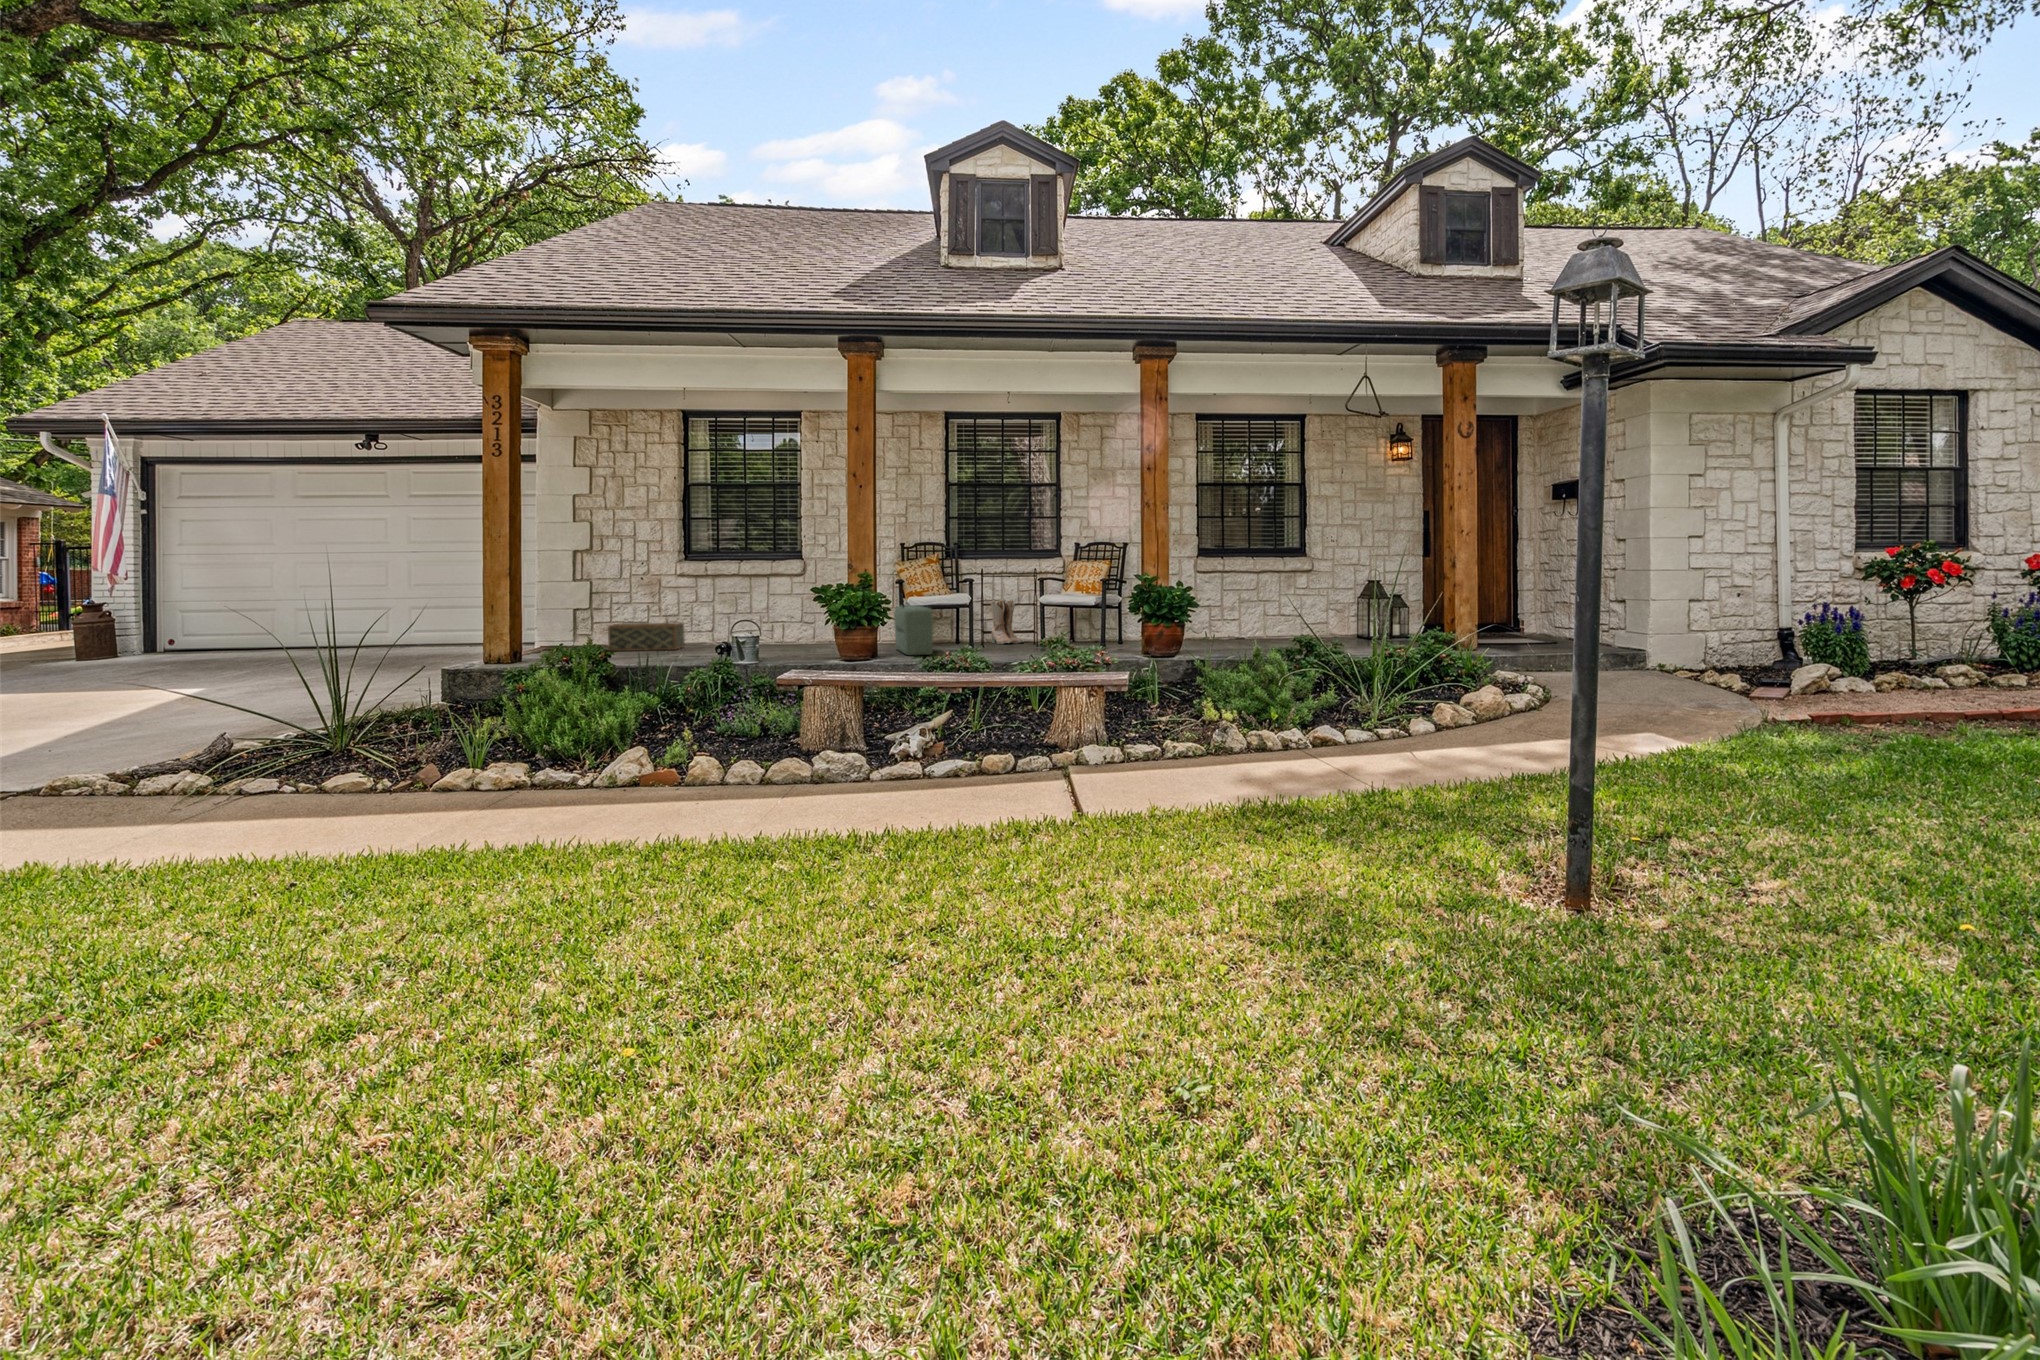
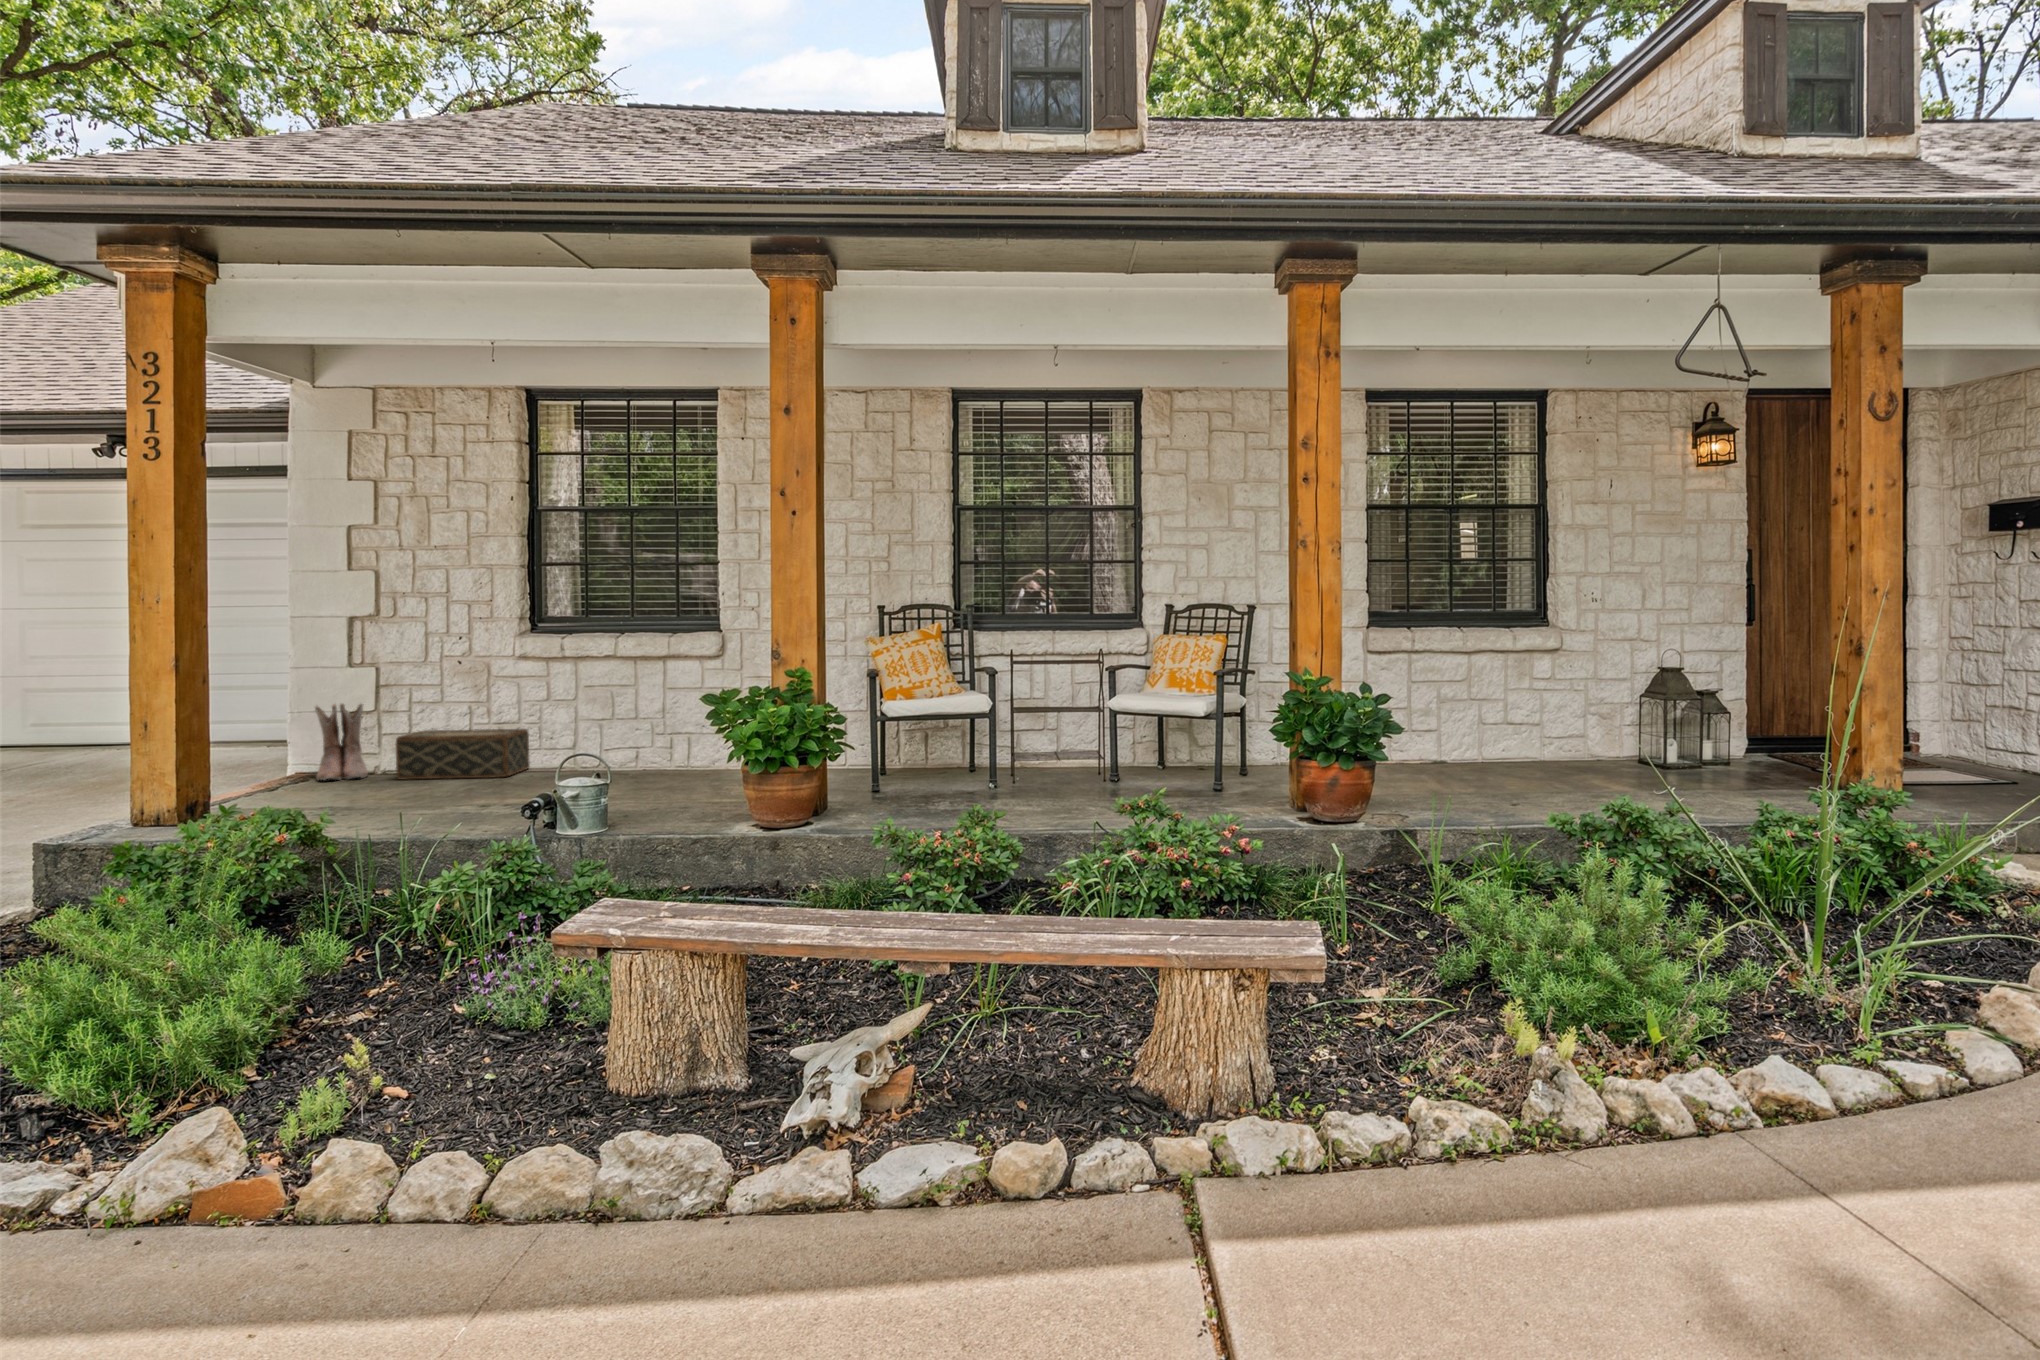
boots: present [991,599,1023,644] -> present [315,704,368,780]
pouf: present [894,605,933,655] -> none [862,711,923,809]

